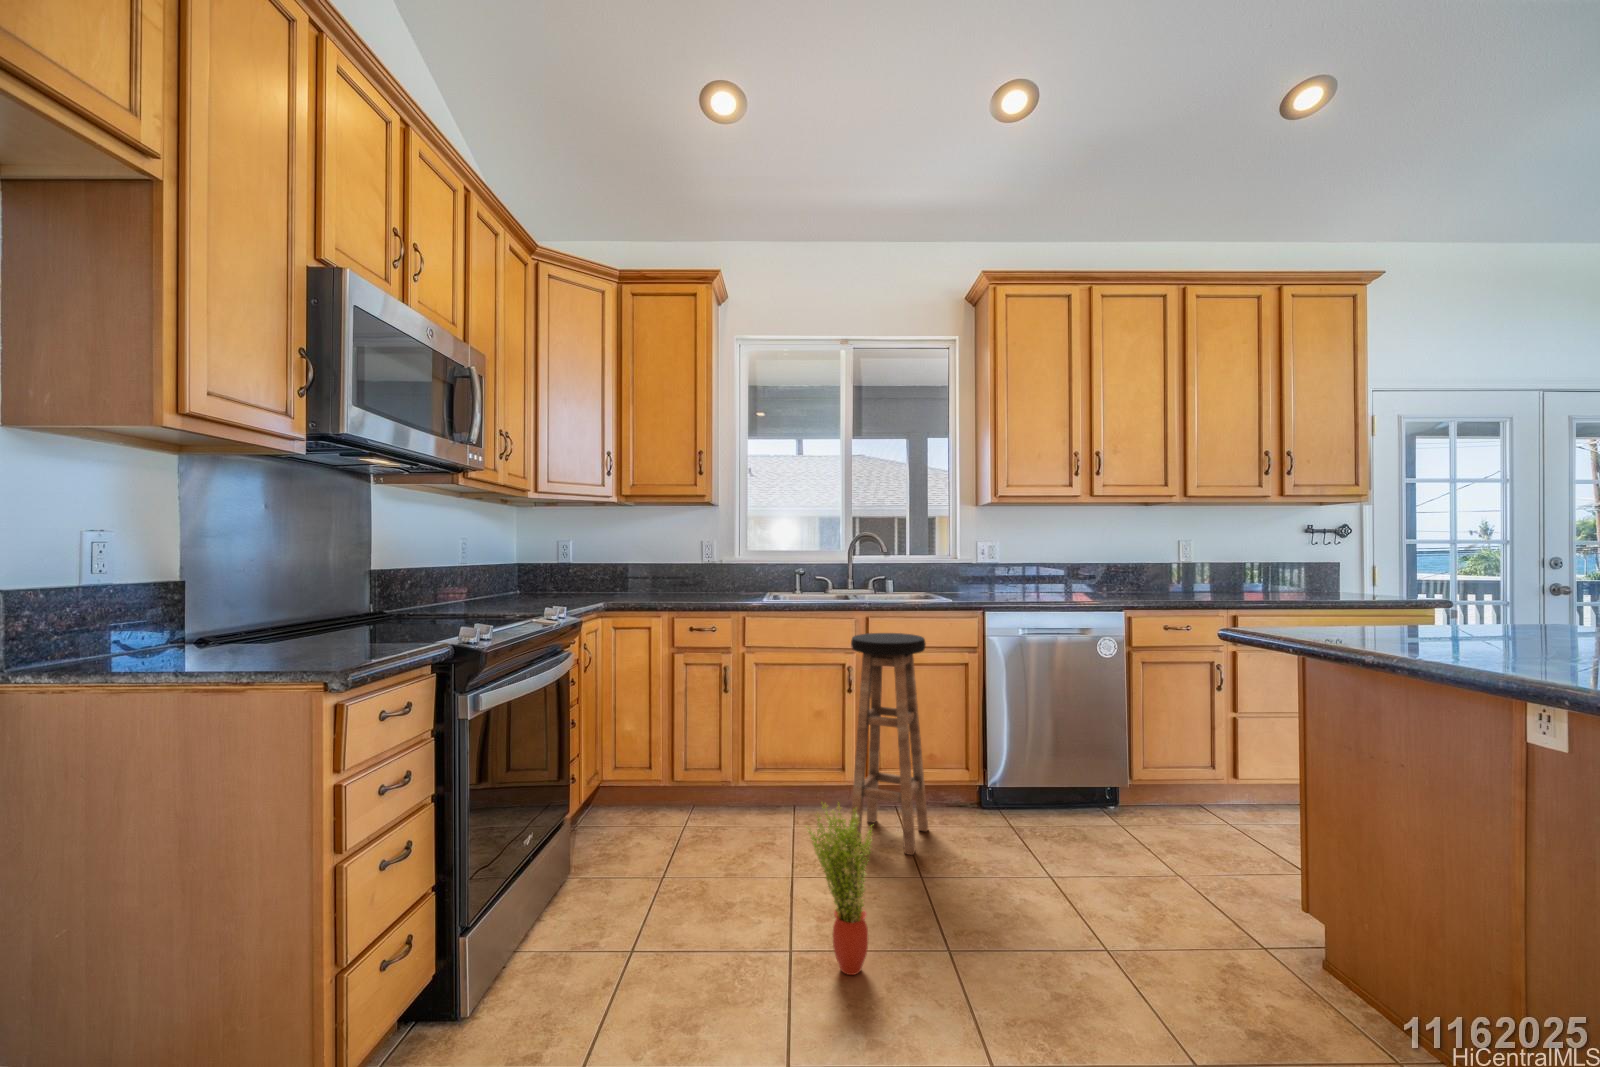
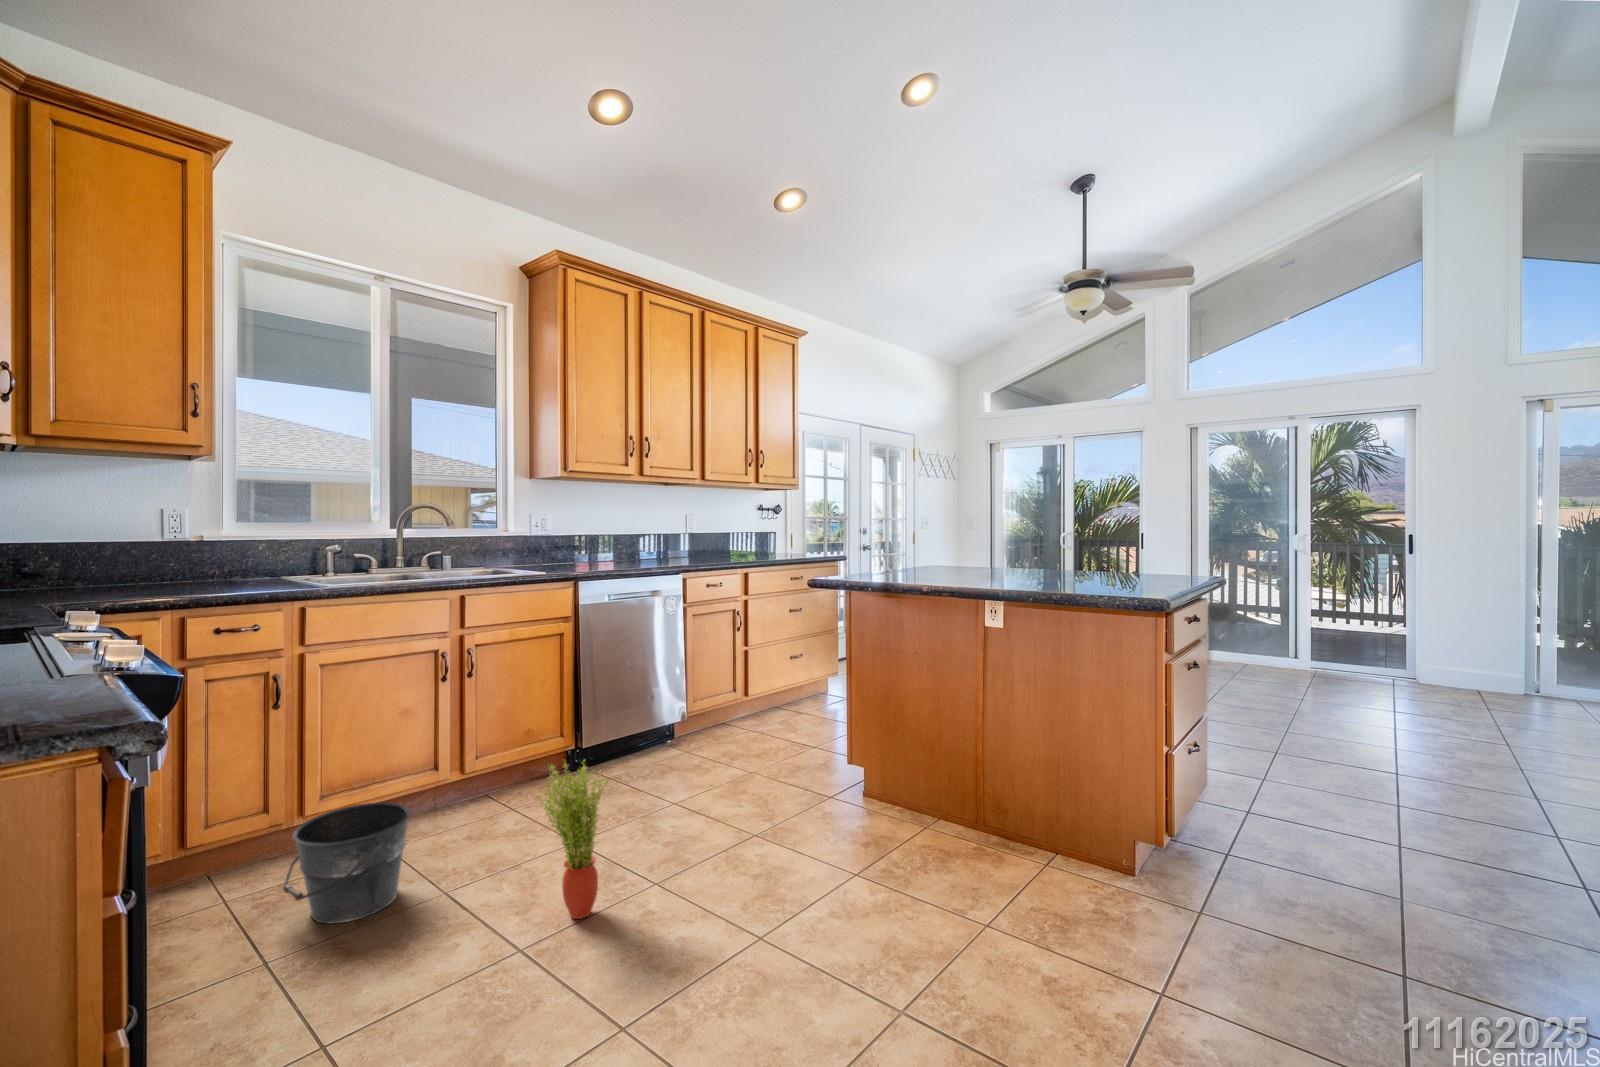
bar stool: present [851,633,928,855] -> none [464,608,547,836]
bucket: none [682,785,771,883] -> present [283,802,411,923]

